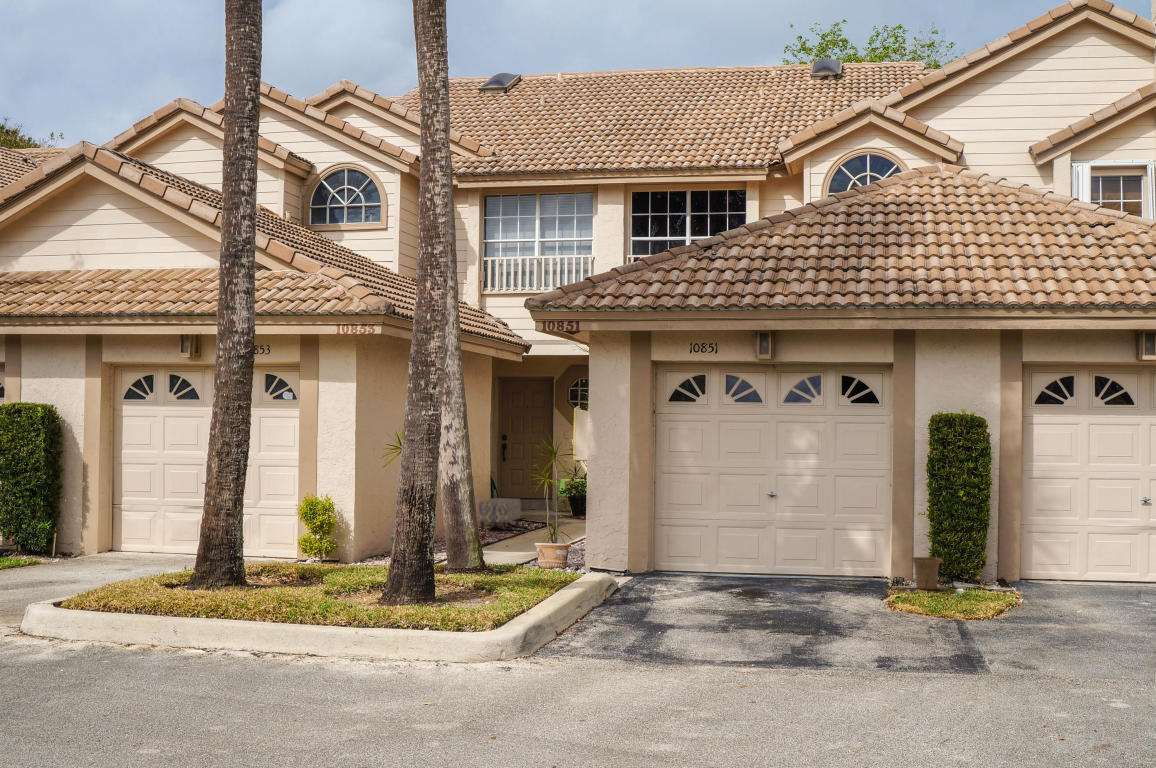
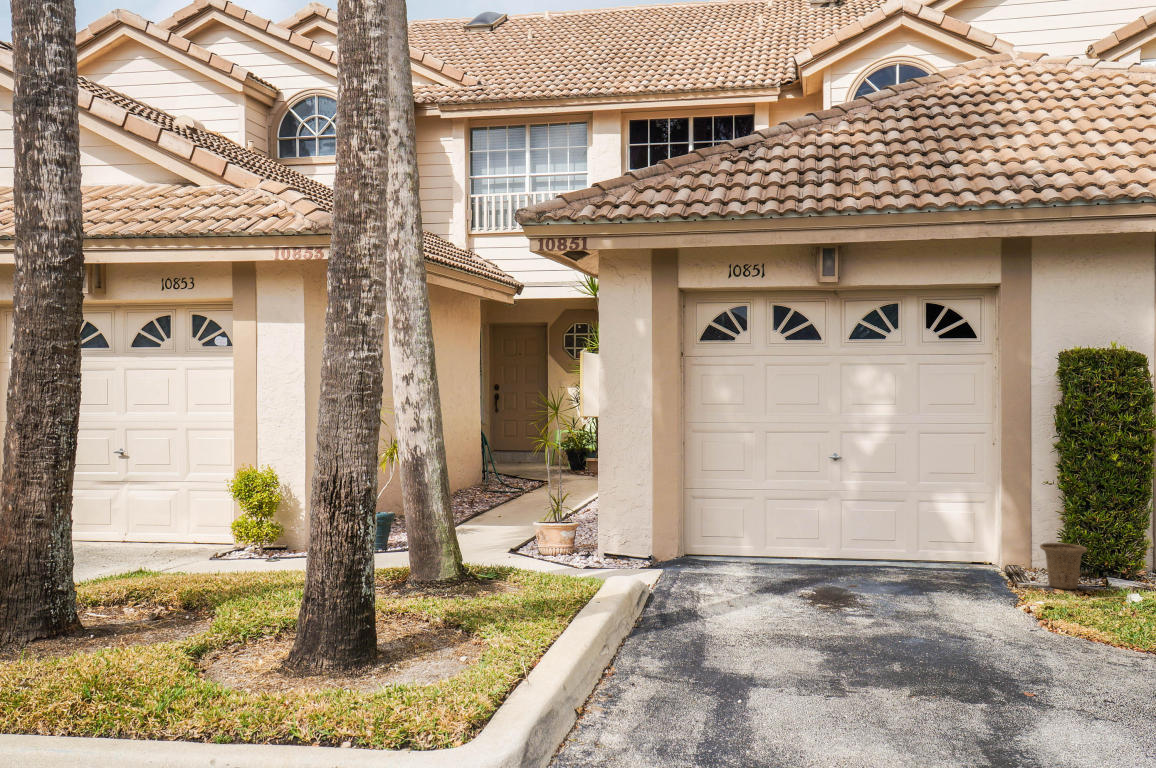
bench: present [479,498,521,531] -> none [466,455,513,494]

